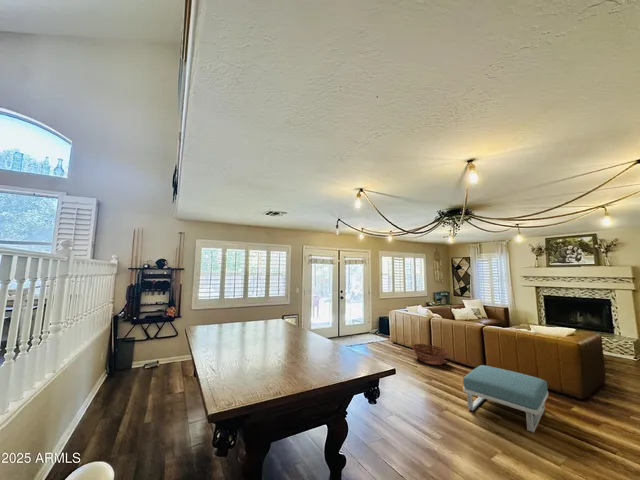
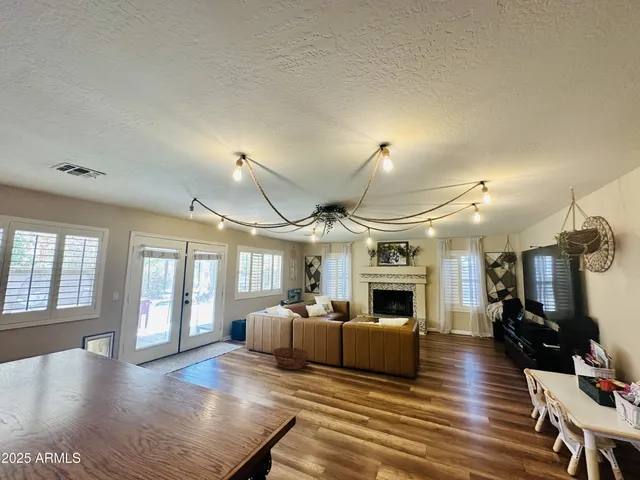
footstool: present [463,365,548,433] -> none [336,364,401,426]

